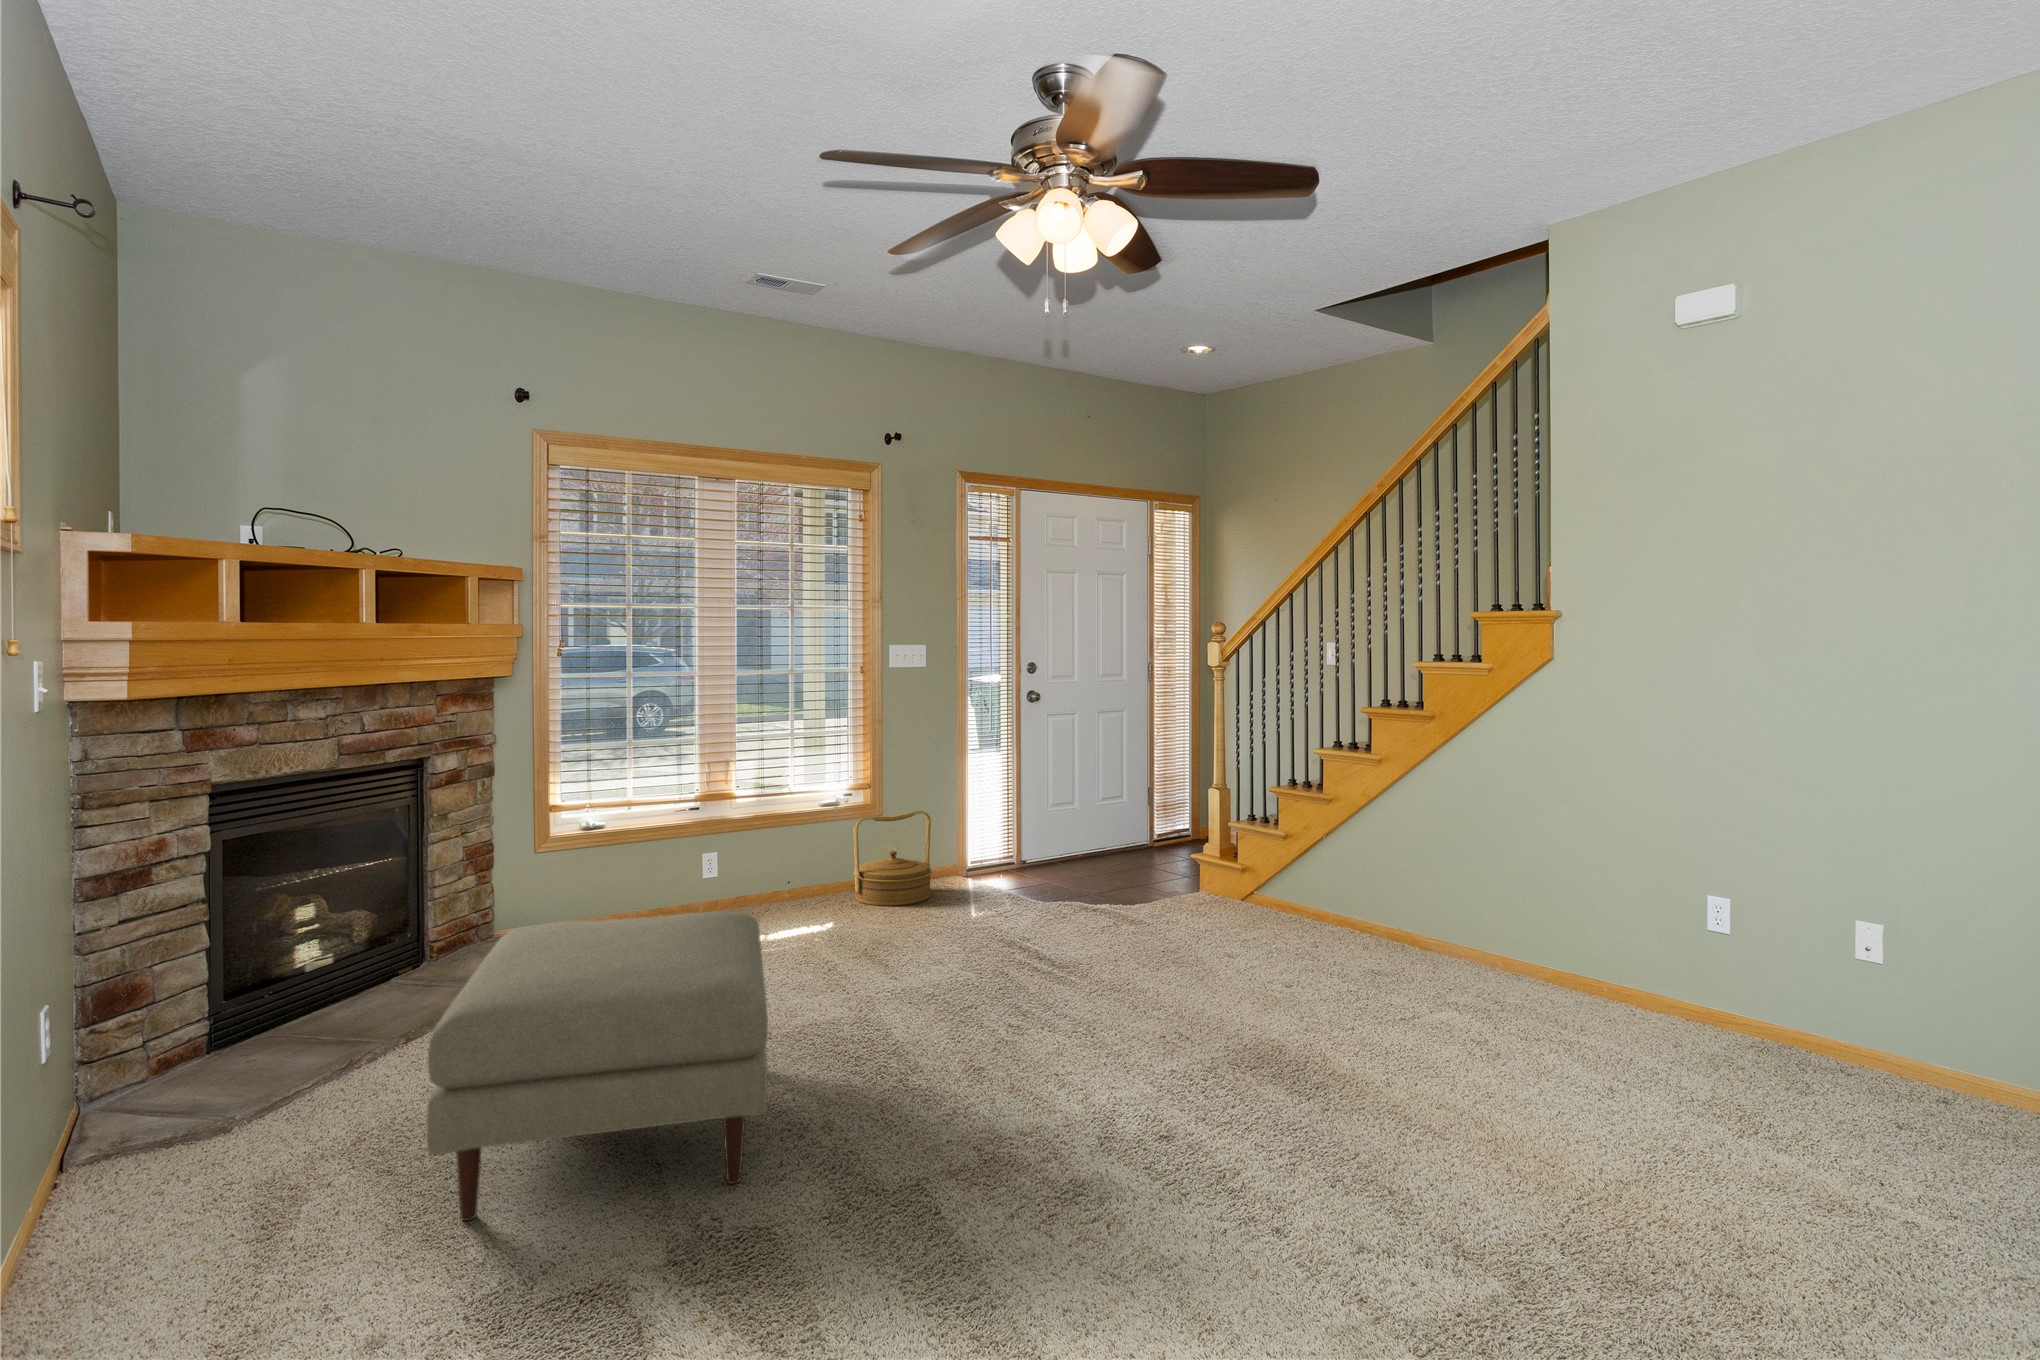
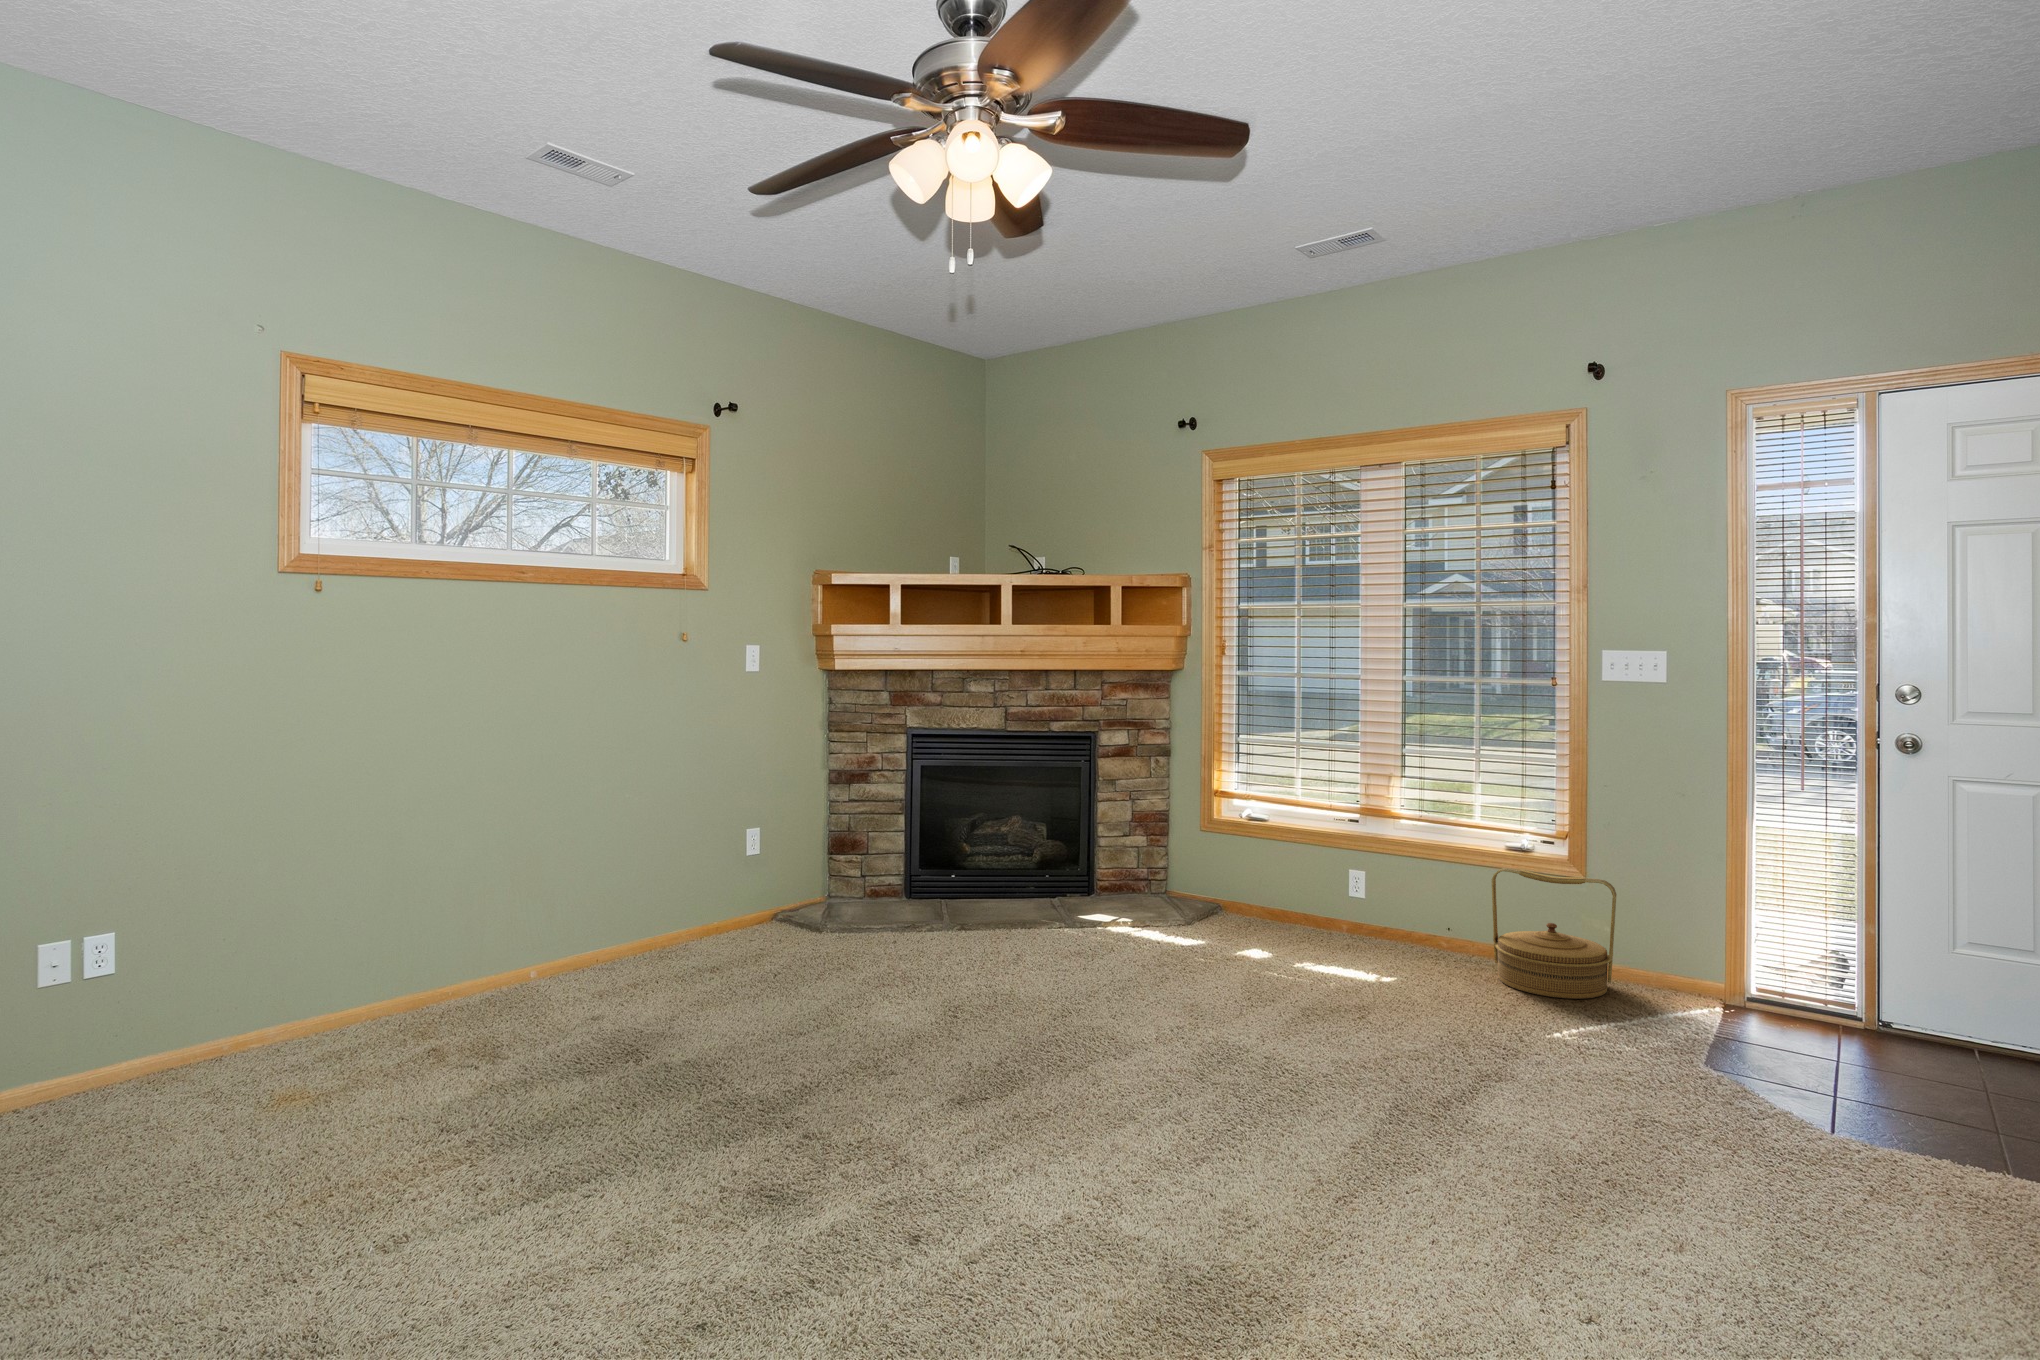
ottoman: present [427,911,768,1221] -> none [708,850,1016,1056]

